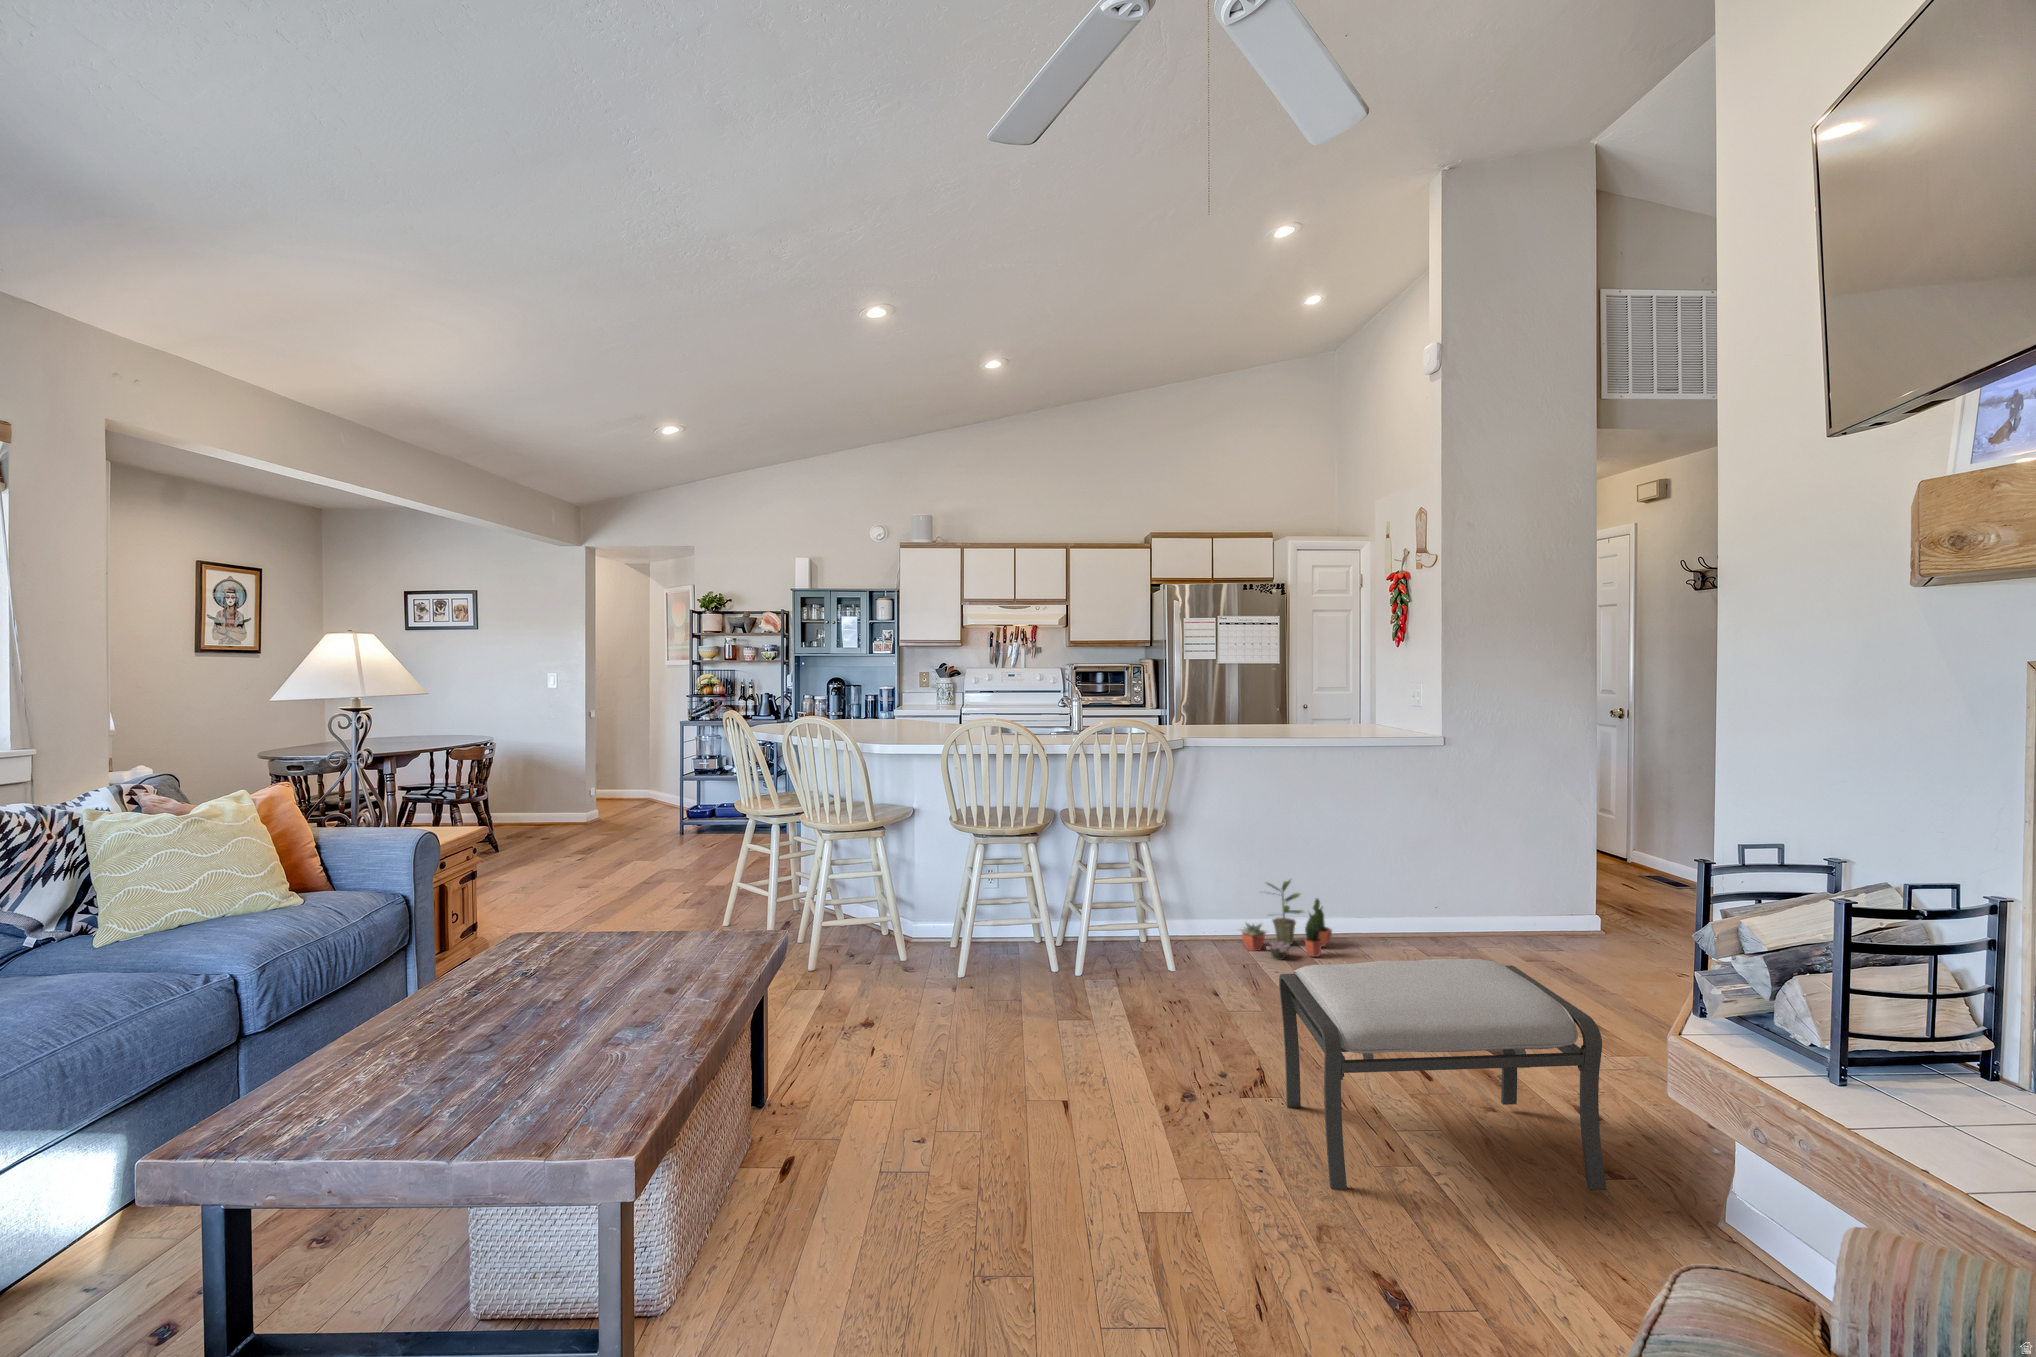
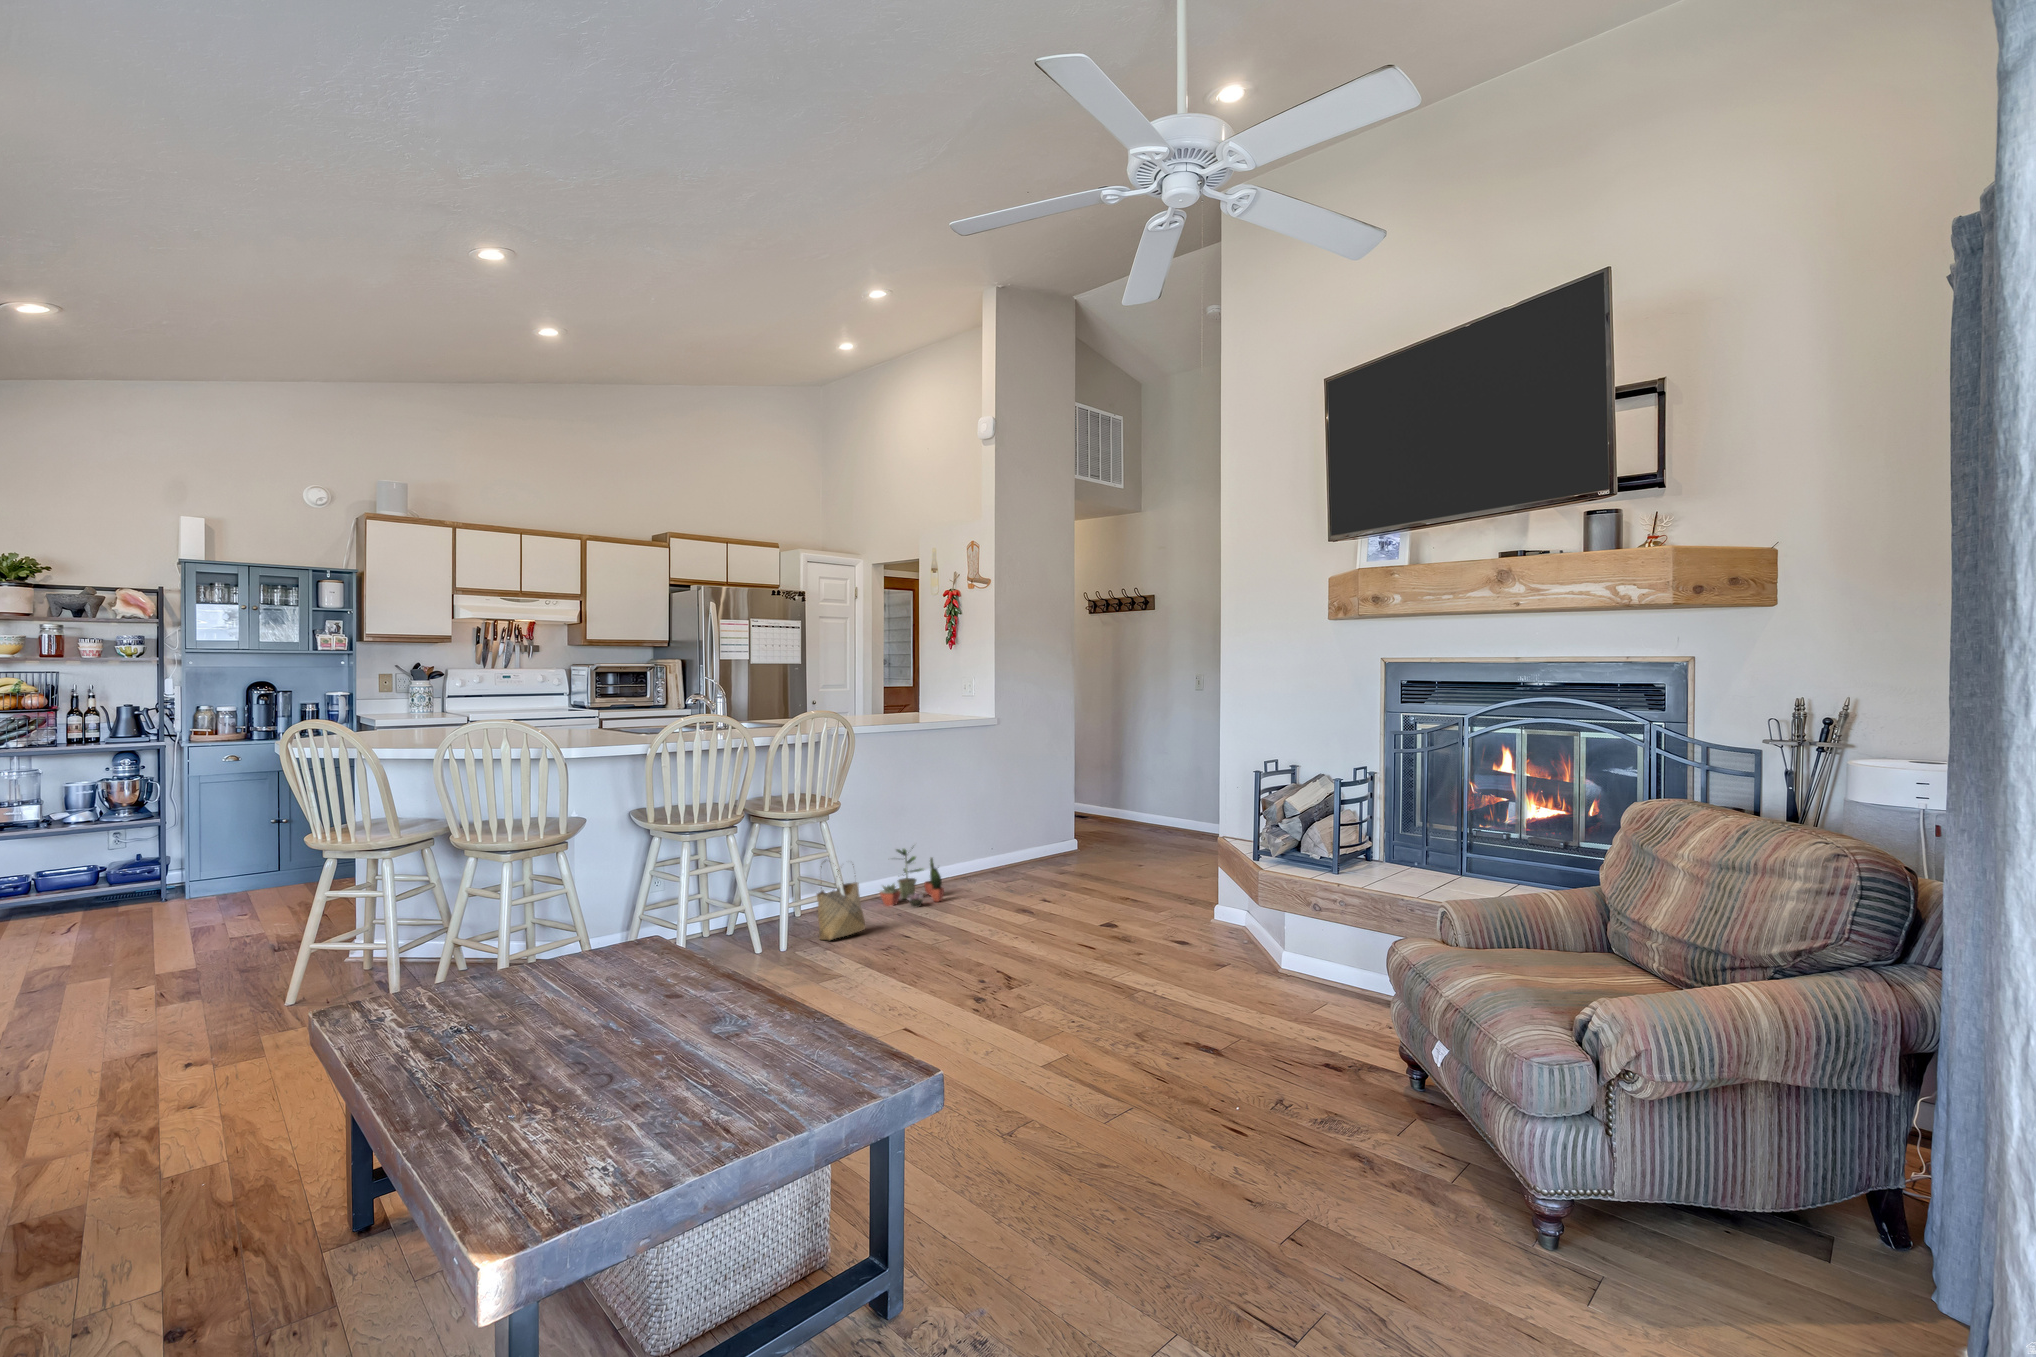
woven basket: none [1098,890,1165,989] -> present [817,864,865,940]
ottoman: present [1279,959,1606,1191] -> none [1018,849,1193,986]

